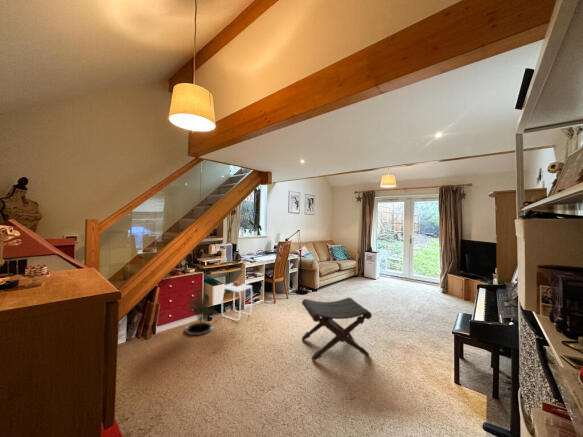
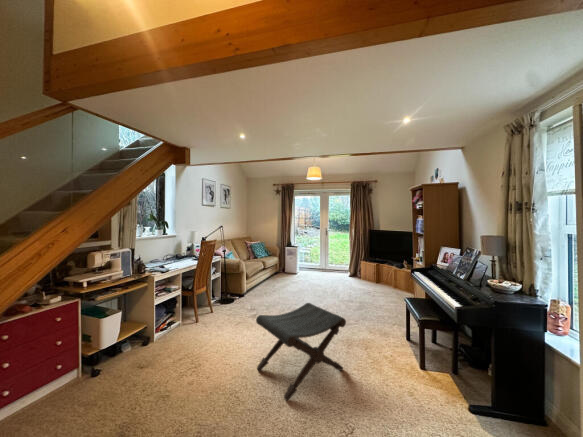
side table: present [222,281,252,320] -> none [118,304,170,364]
potted tree: present [185,287,213,335] -> none [45,323,110,419]

